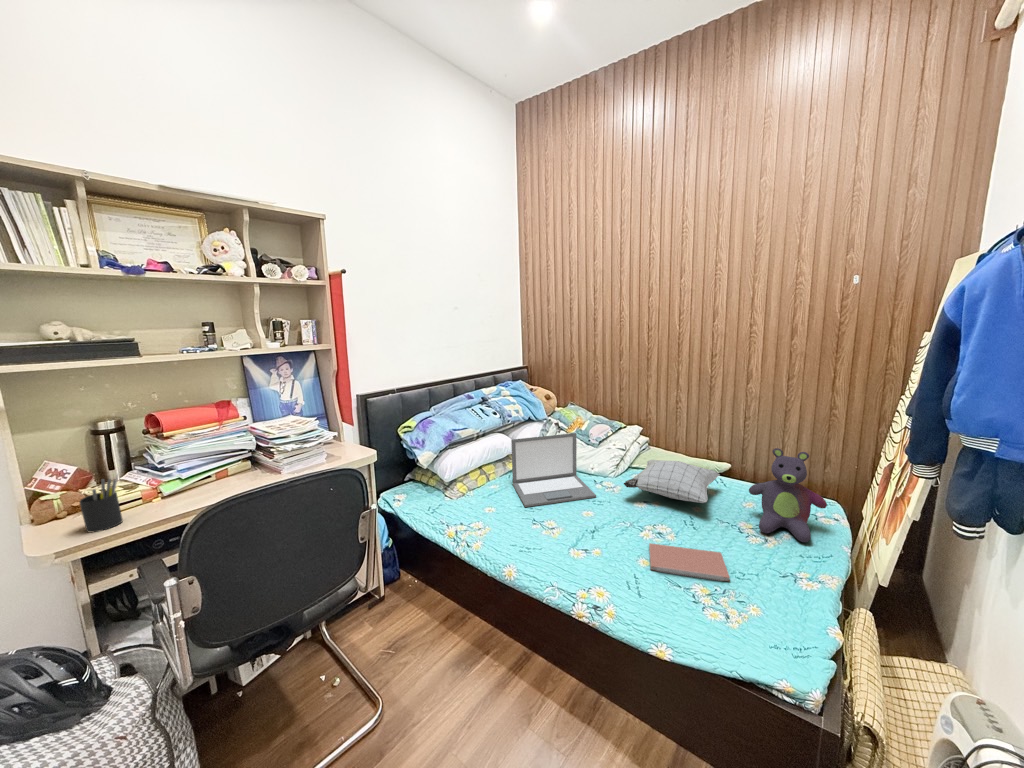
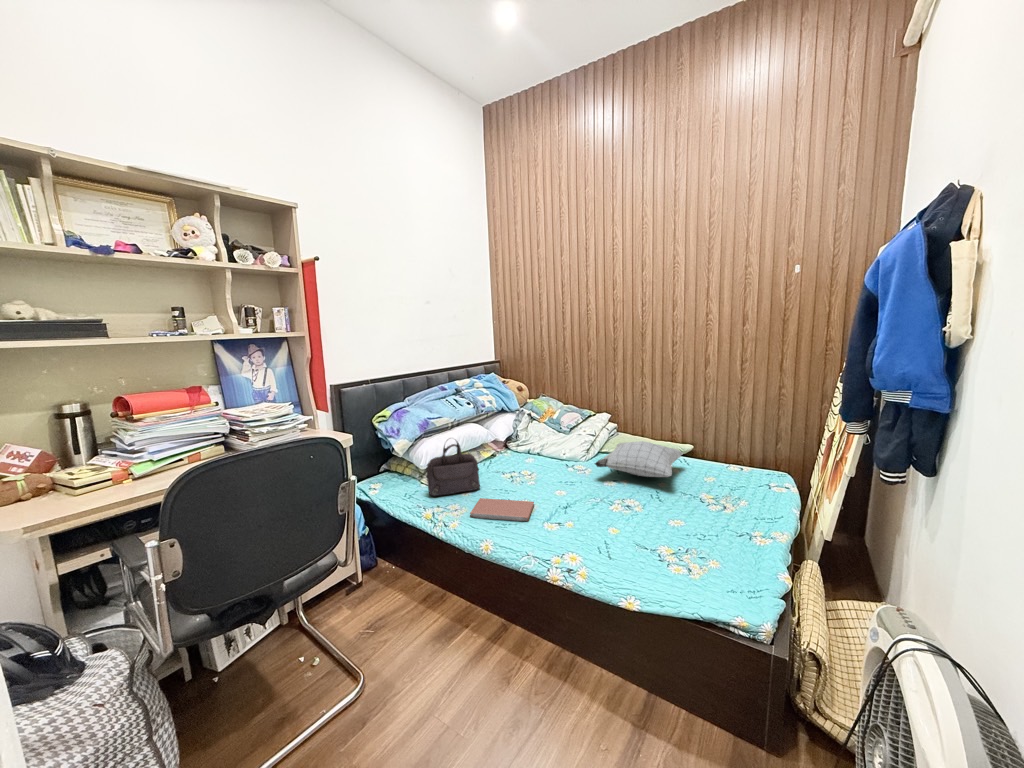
laptop: present [511,433,596,507] -> none [486,419,569,489]
stuffed bear: present [749,448,827,542] -> none [709,423,778,507]
handbag: none [449,454,504,512] -> present [426,441,480,496]
pen holder: present [80,474,122,532] -> none [48,449,93,509]
notebook: present [649,543,730,581] -> present [470,498,534,521]

